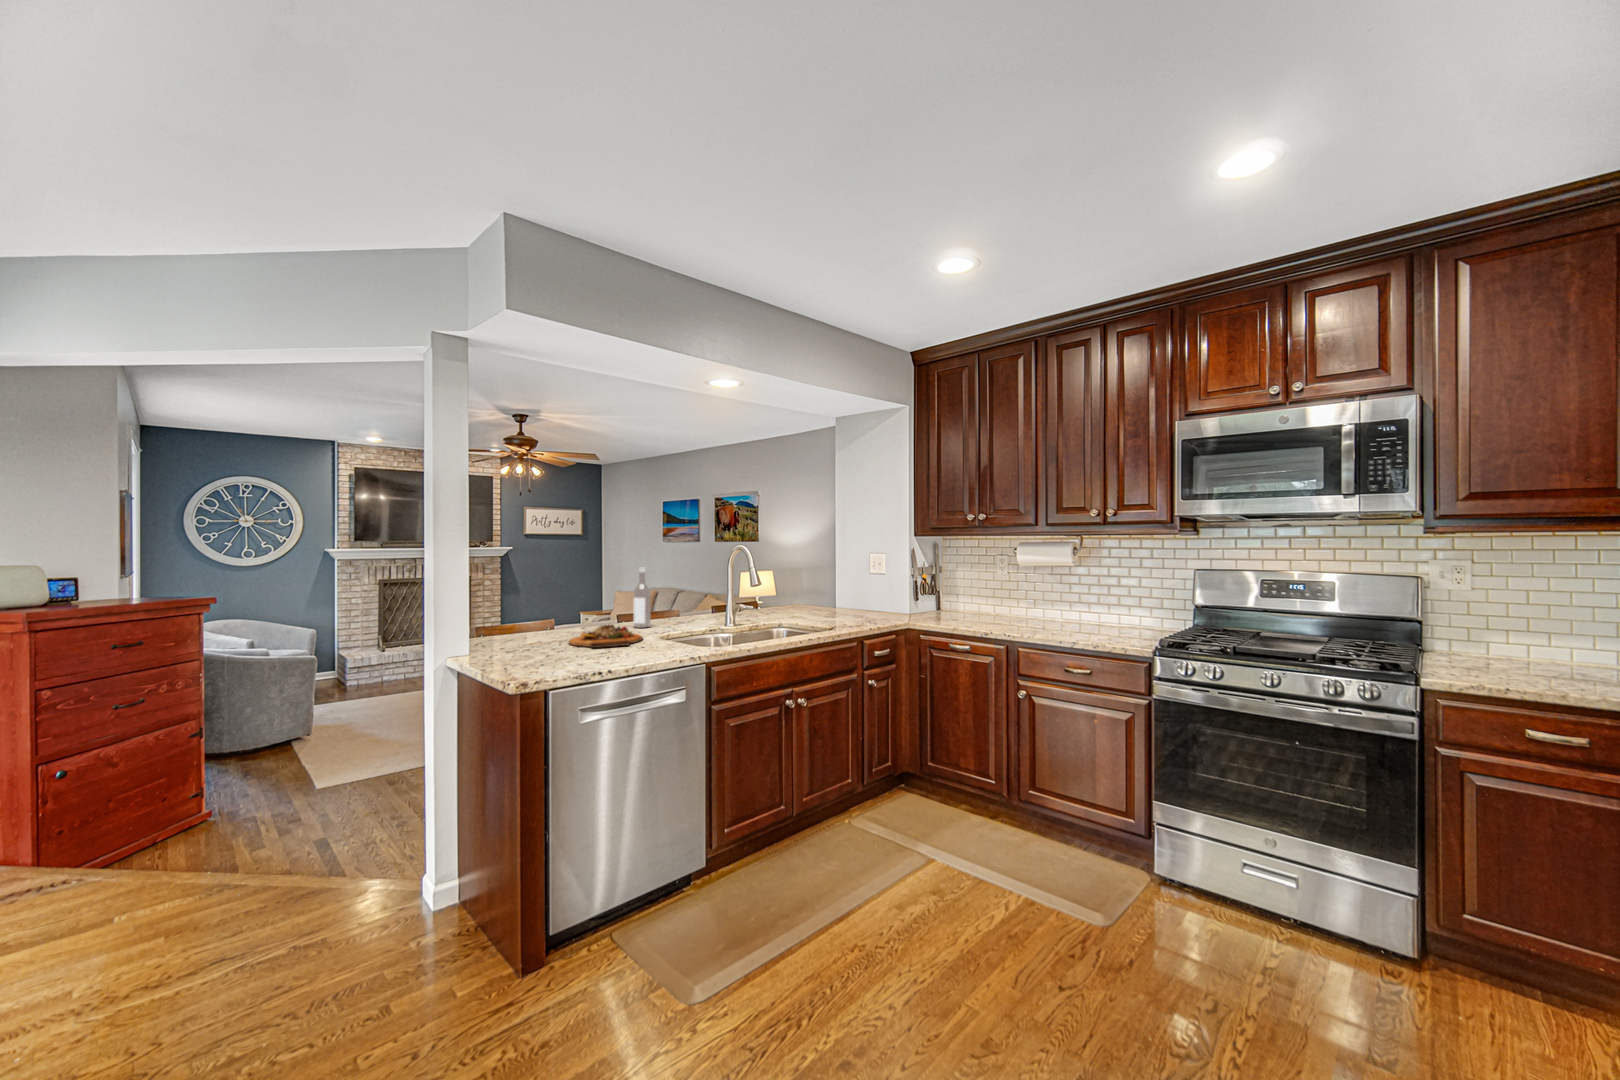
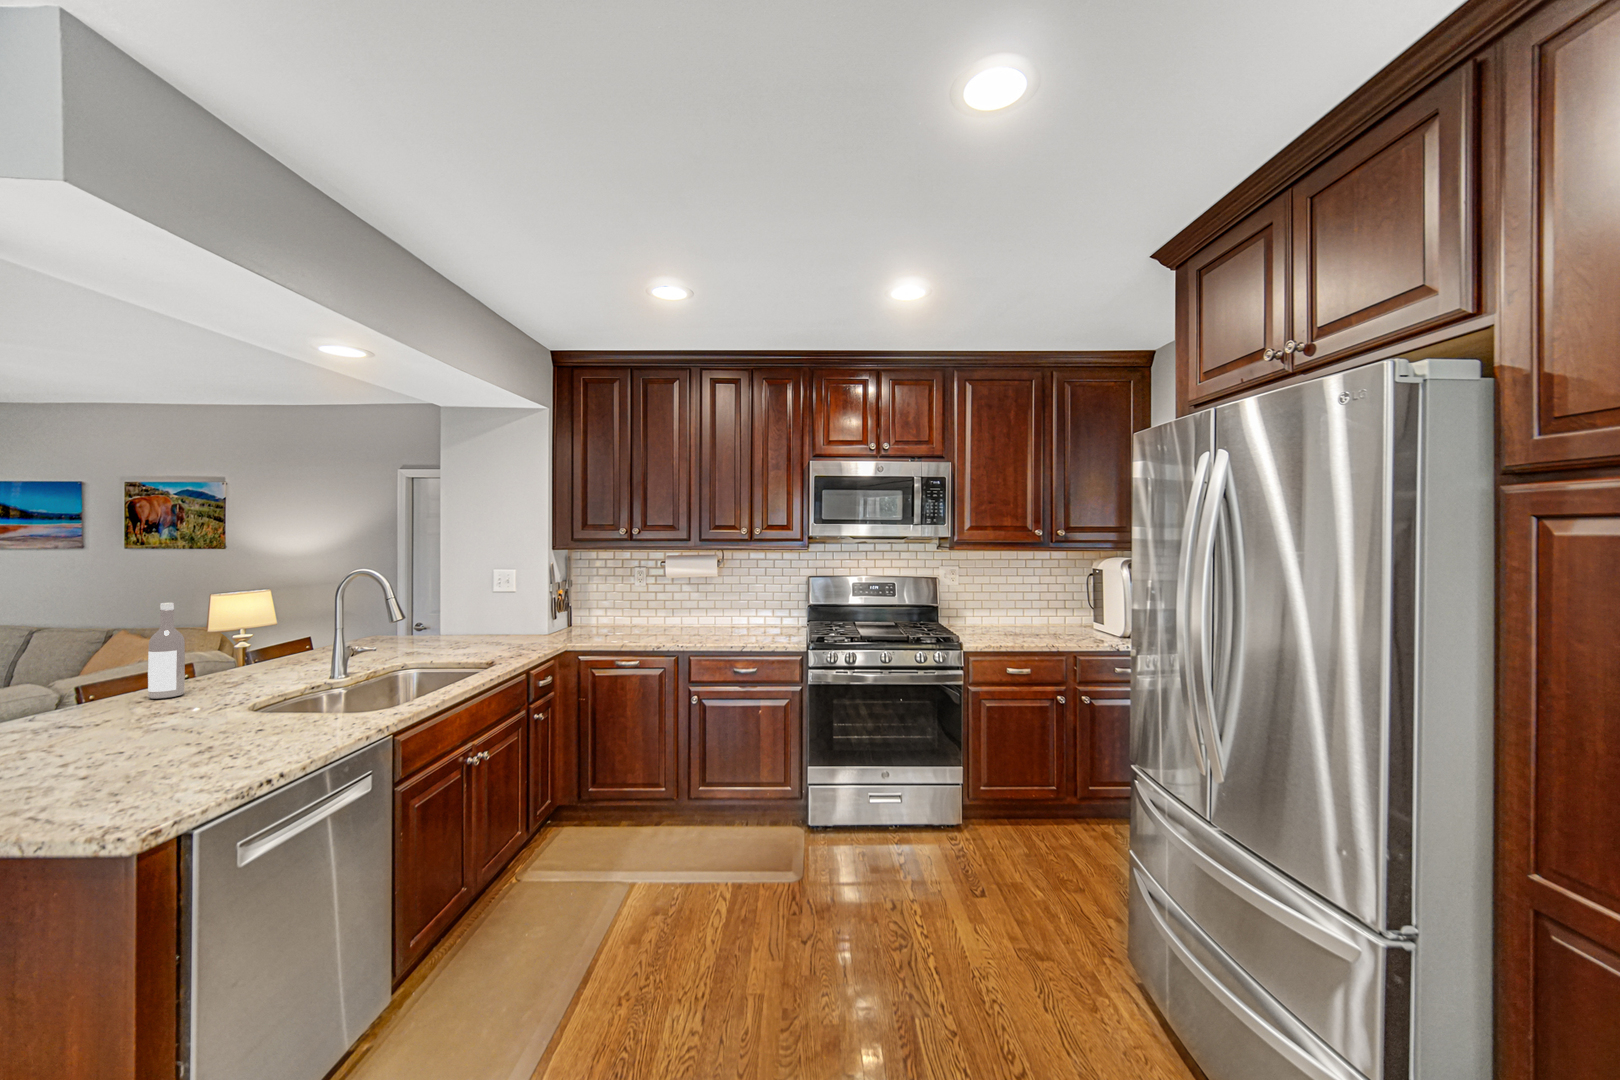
cutting board: present [569,625,643,648] -> none [43,699,215,747]

